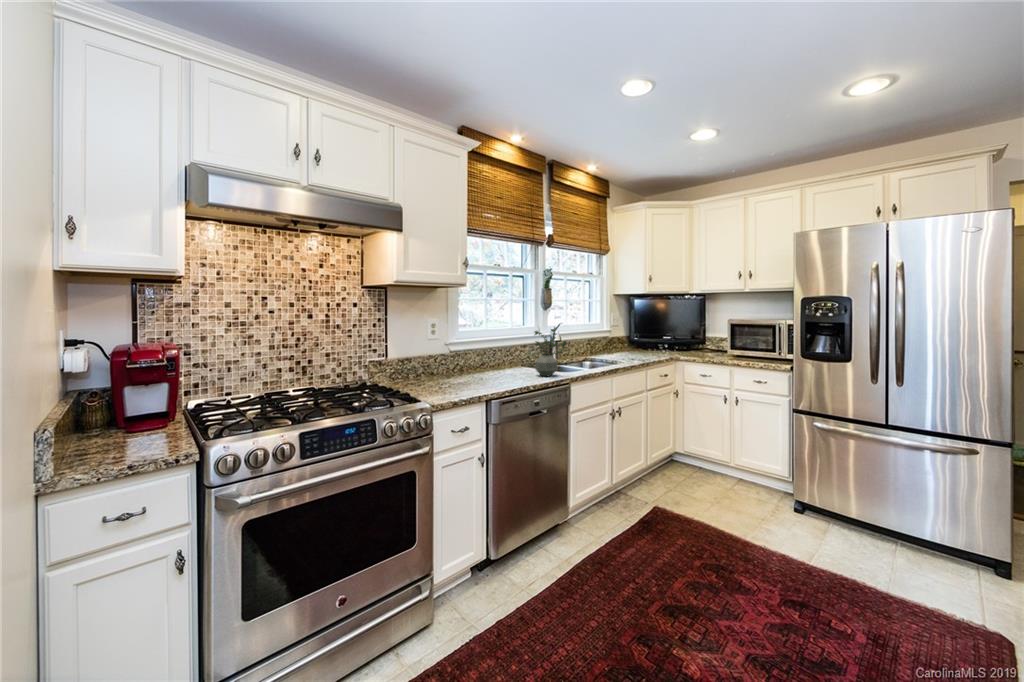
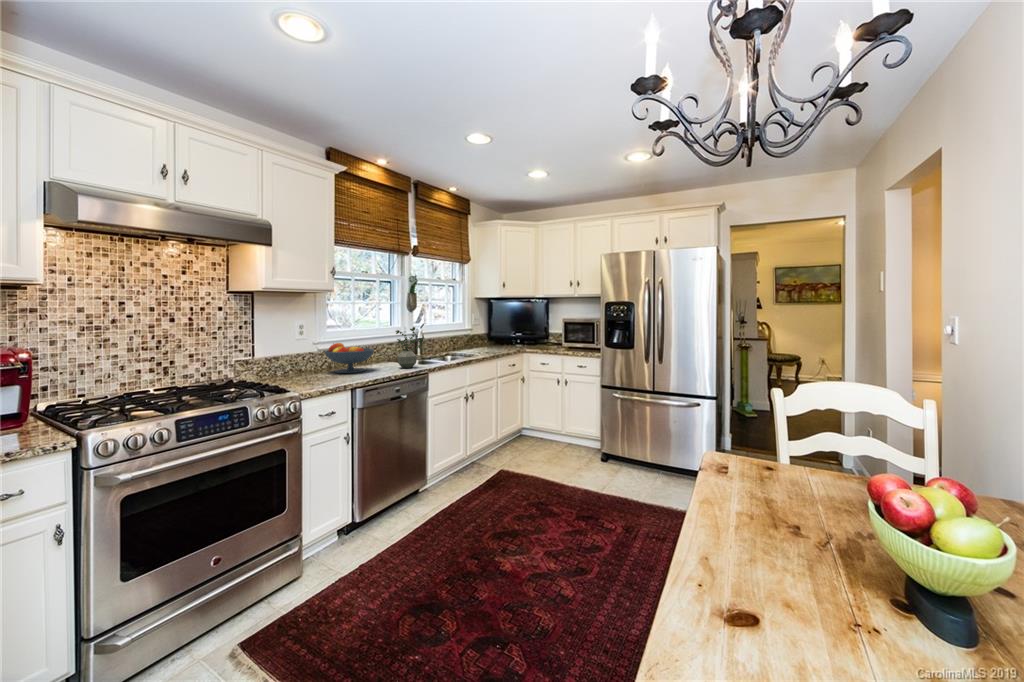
fruit bowl: none [456,344,510,380] -> present [325,343,374,373]

